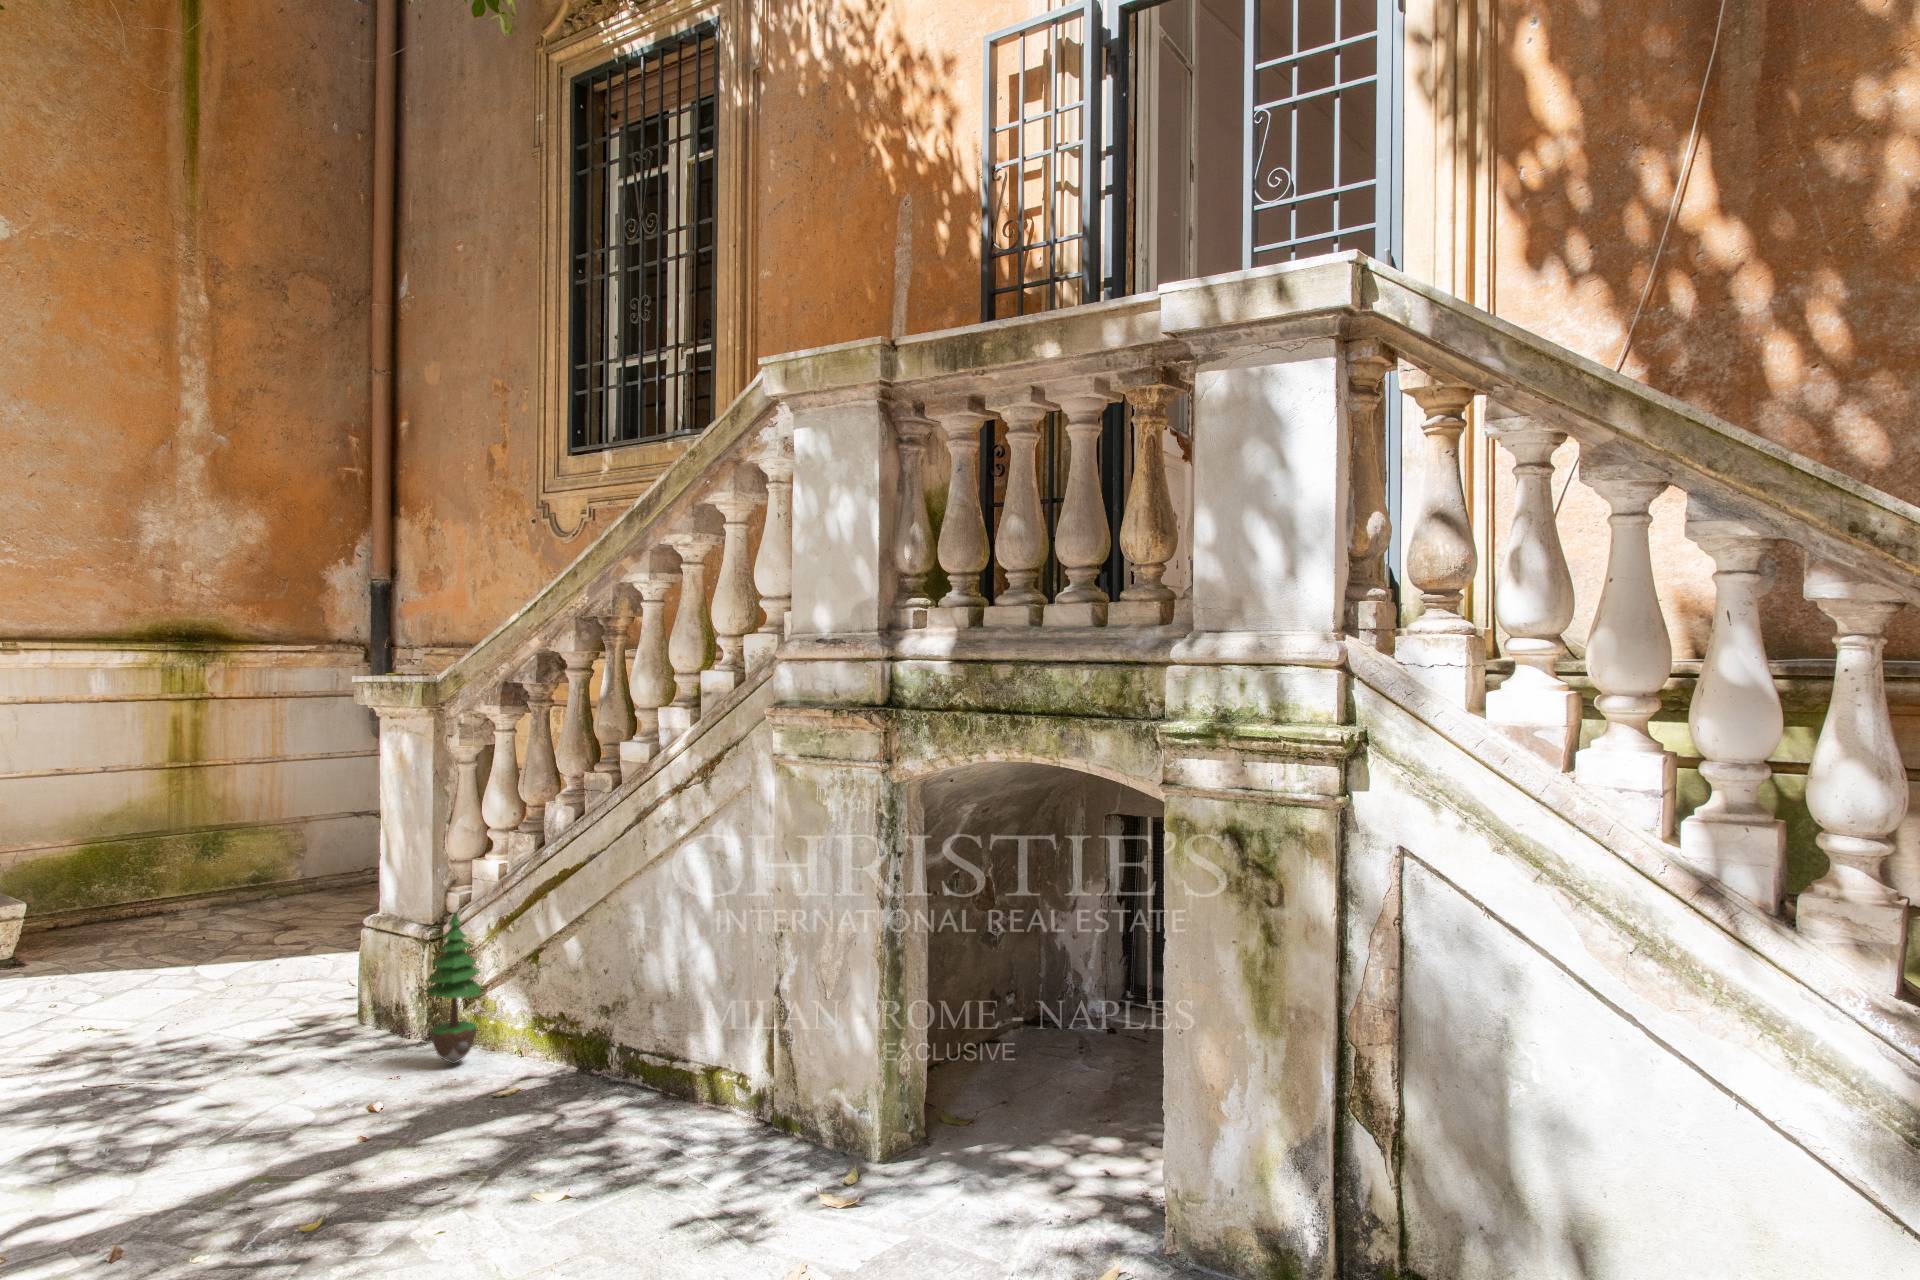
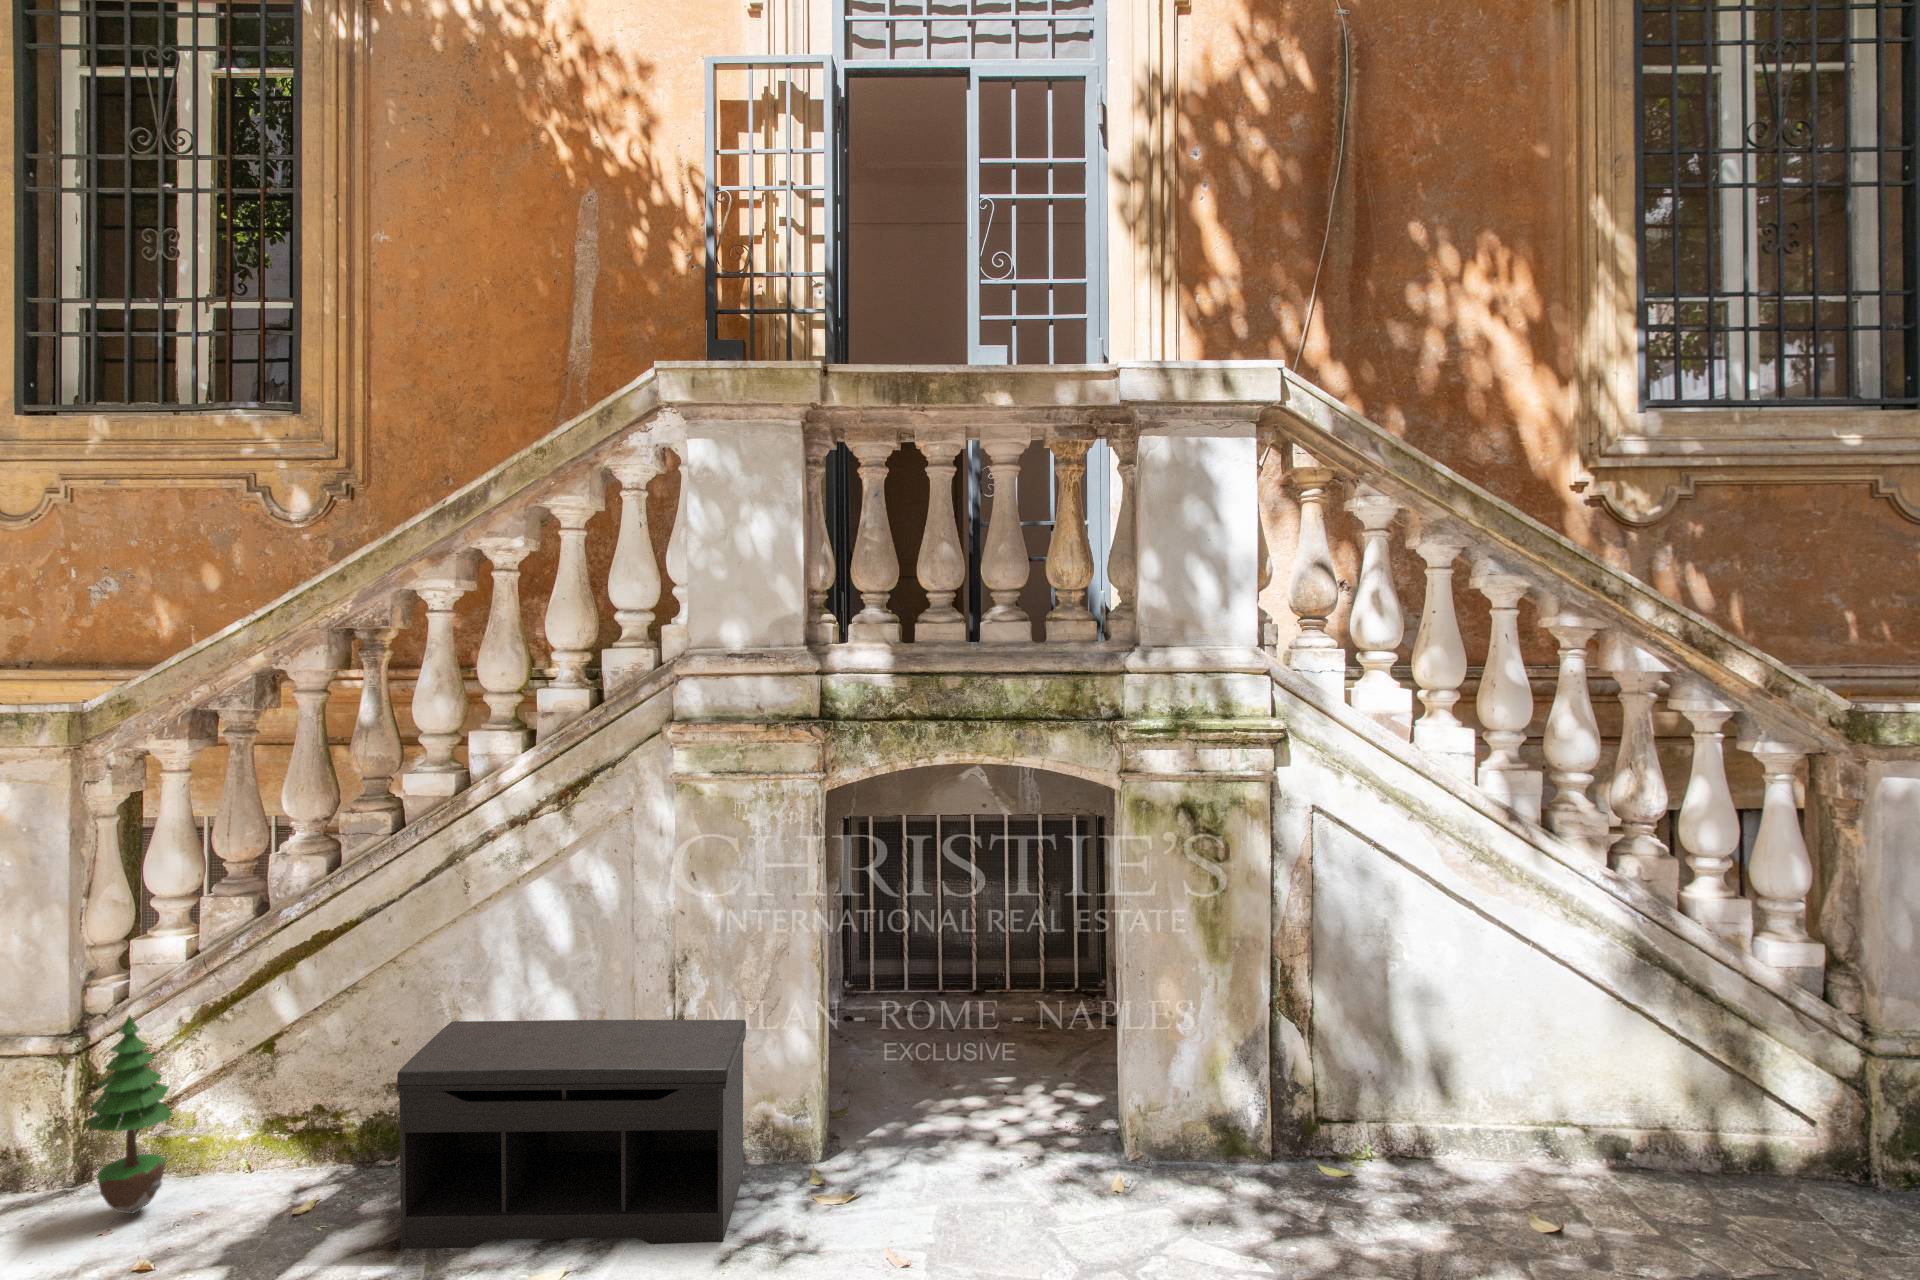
bench: none [536,957,821,1202] -> present [397,1020,746,1249]

